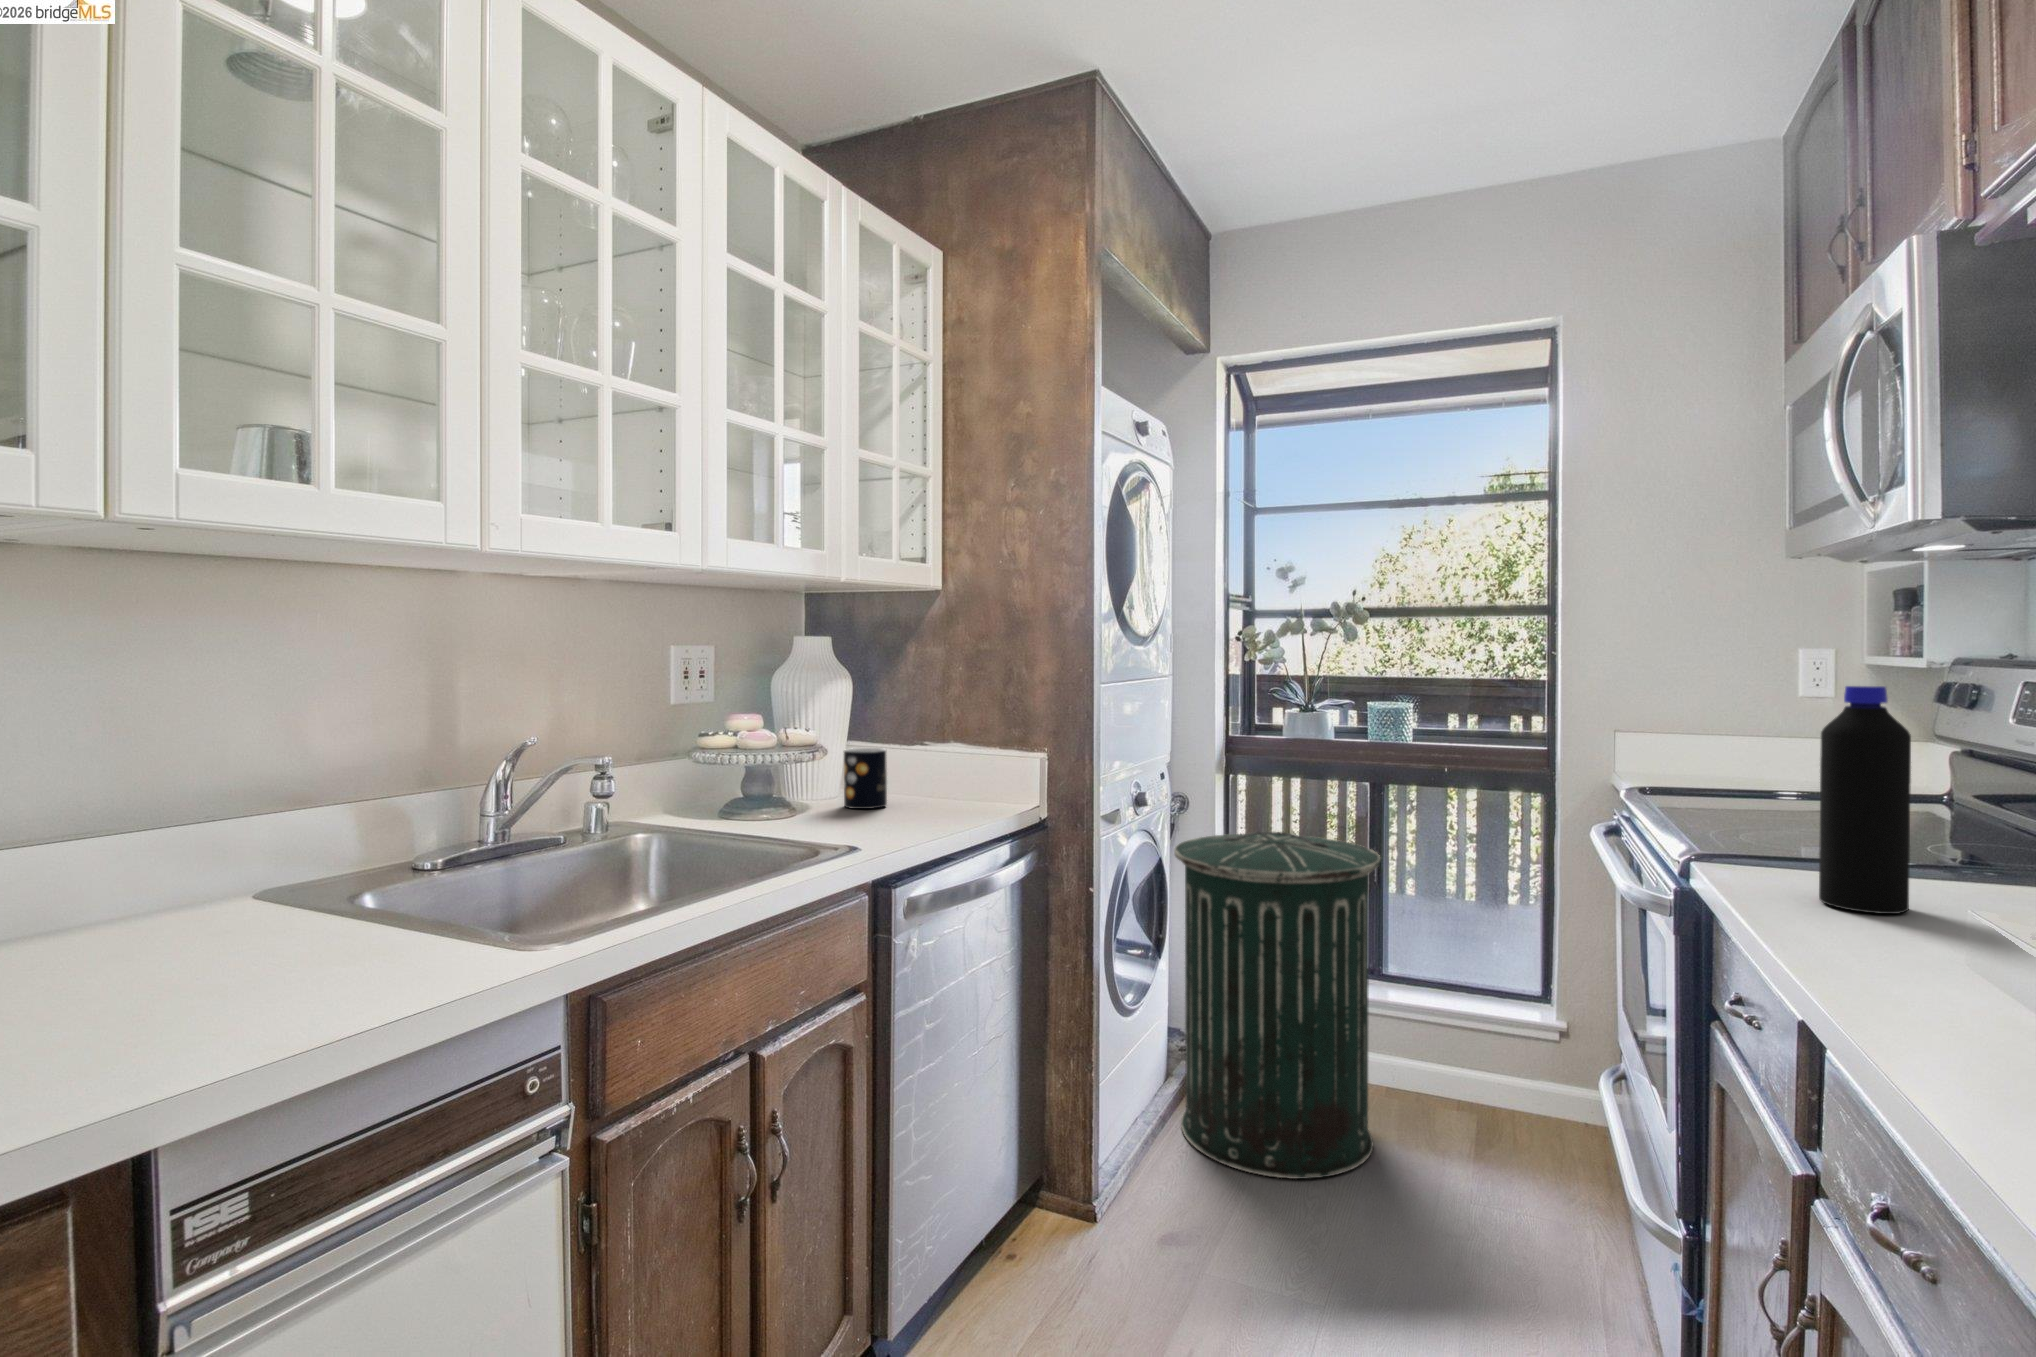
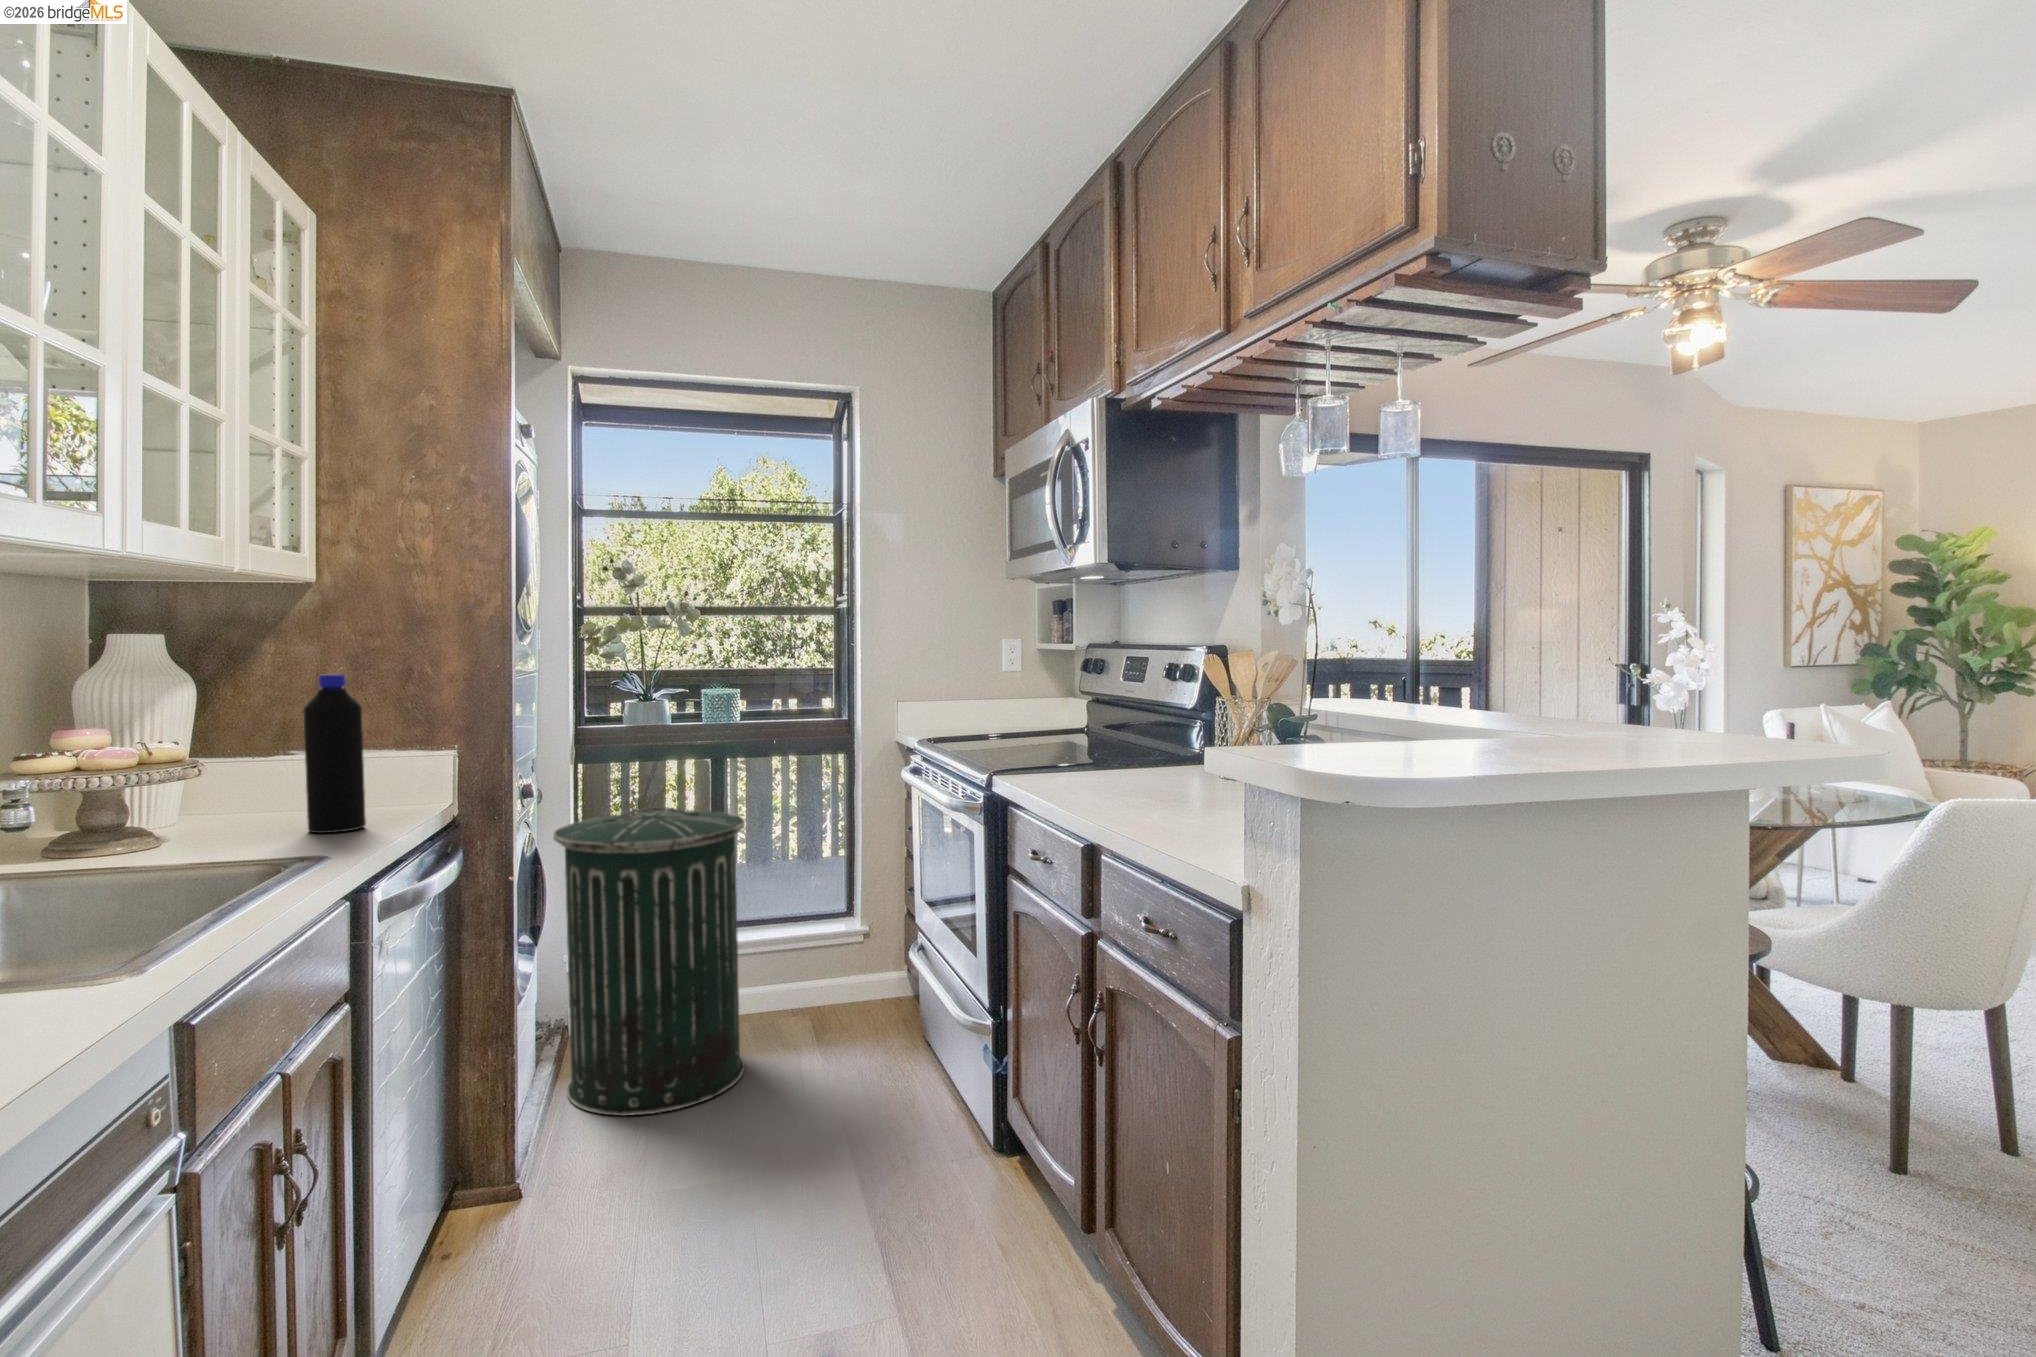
bottle: present [1819,686,1911,914] -> present [304,674,366,833]
mug: present [844,748,887,809] -> none [203,759,265,829]

